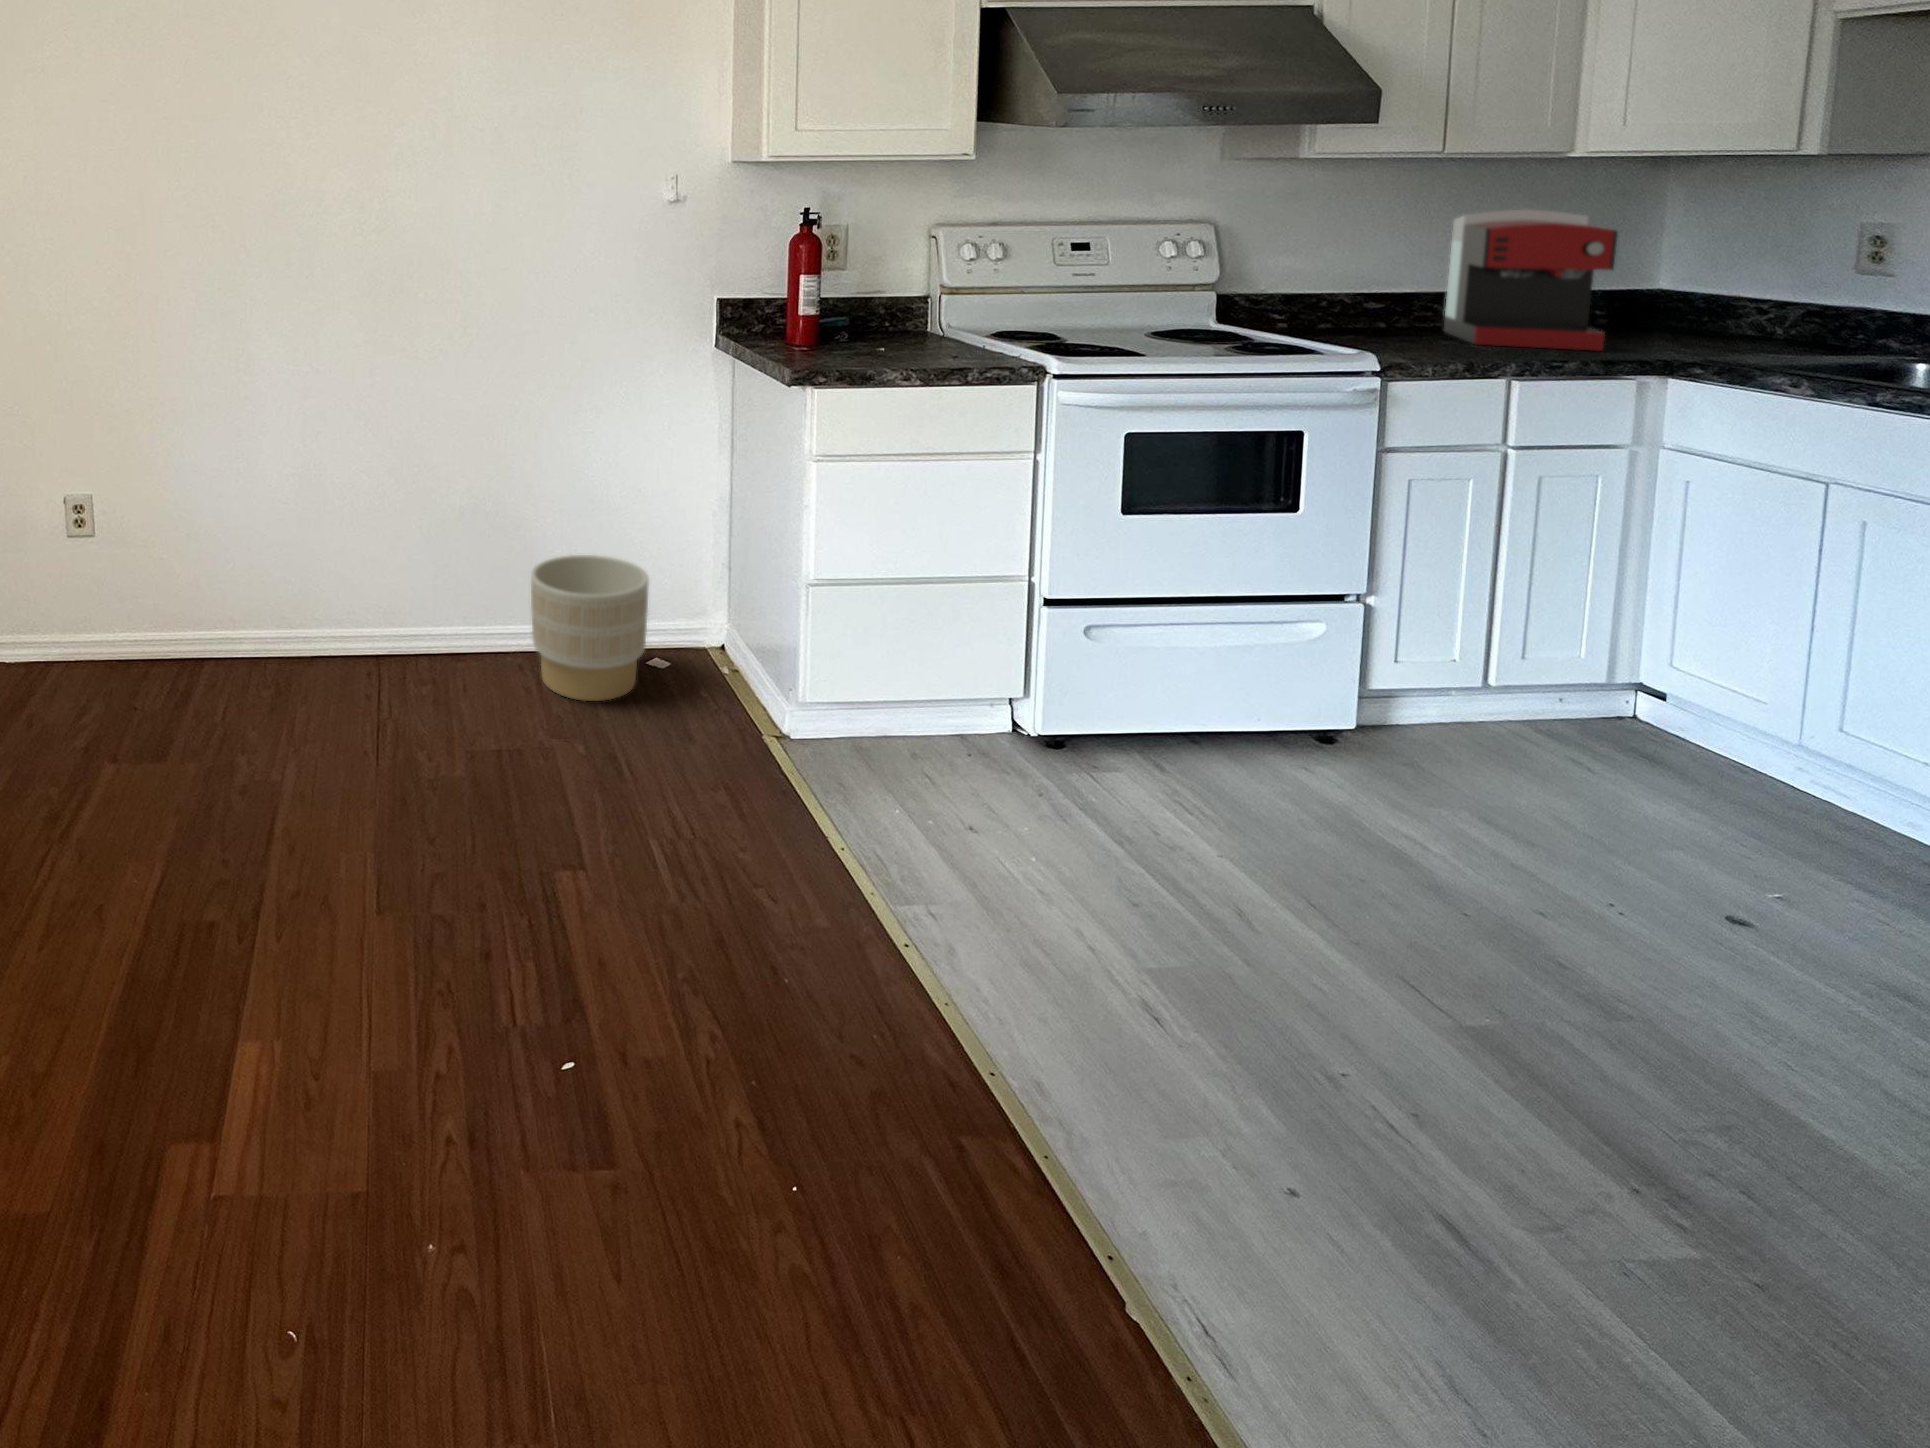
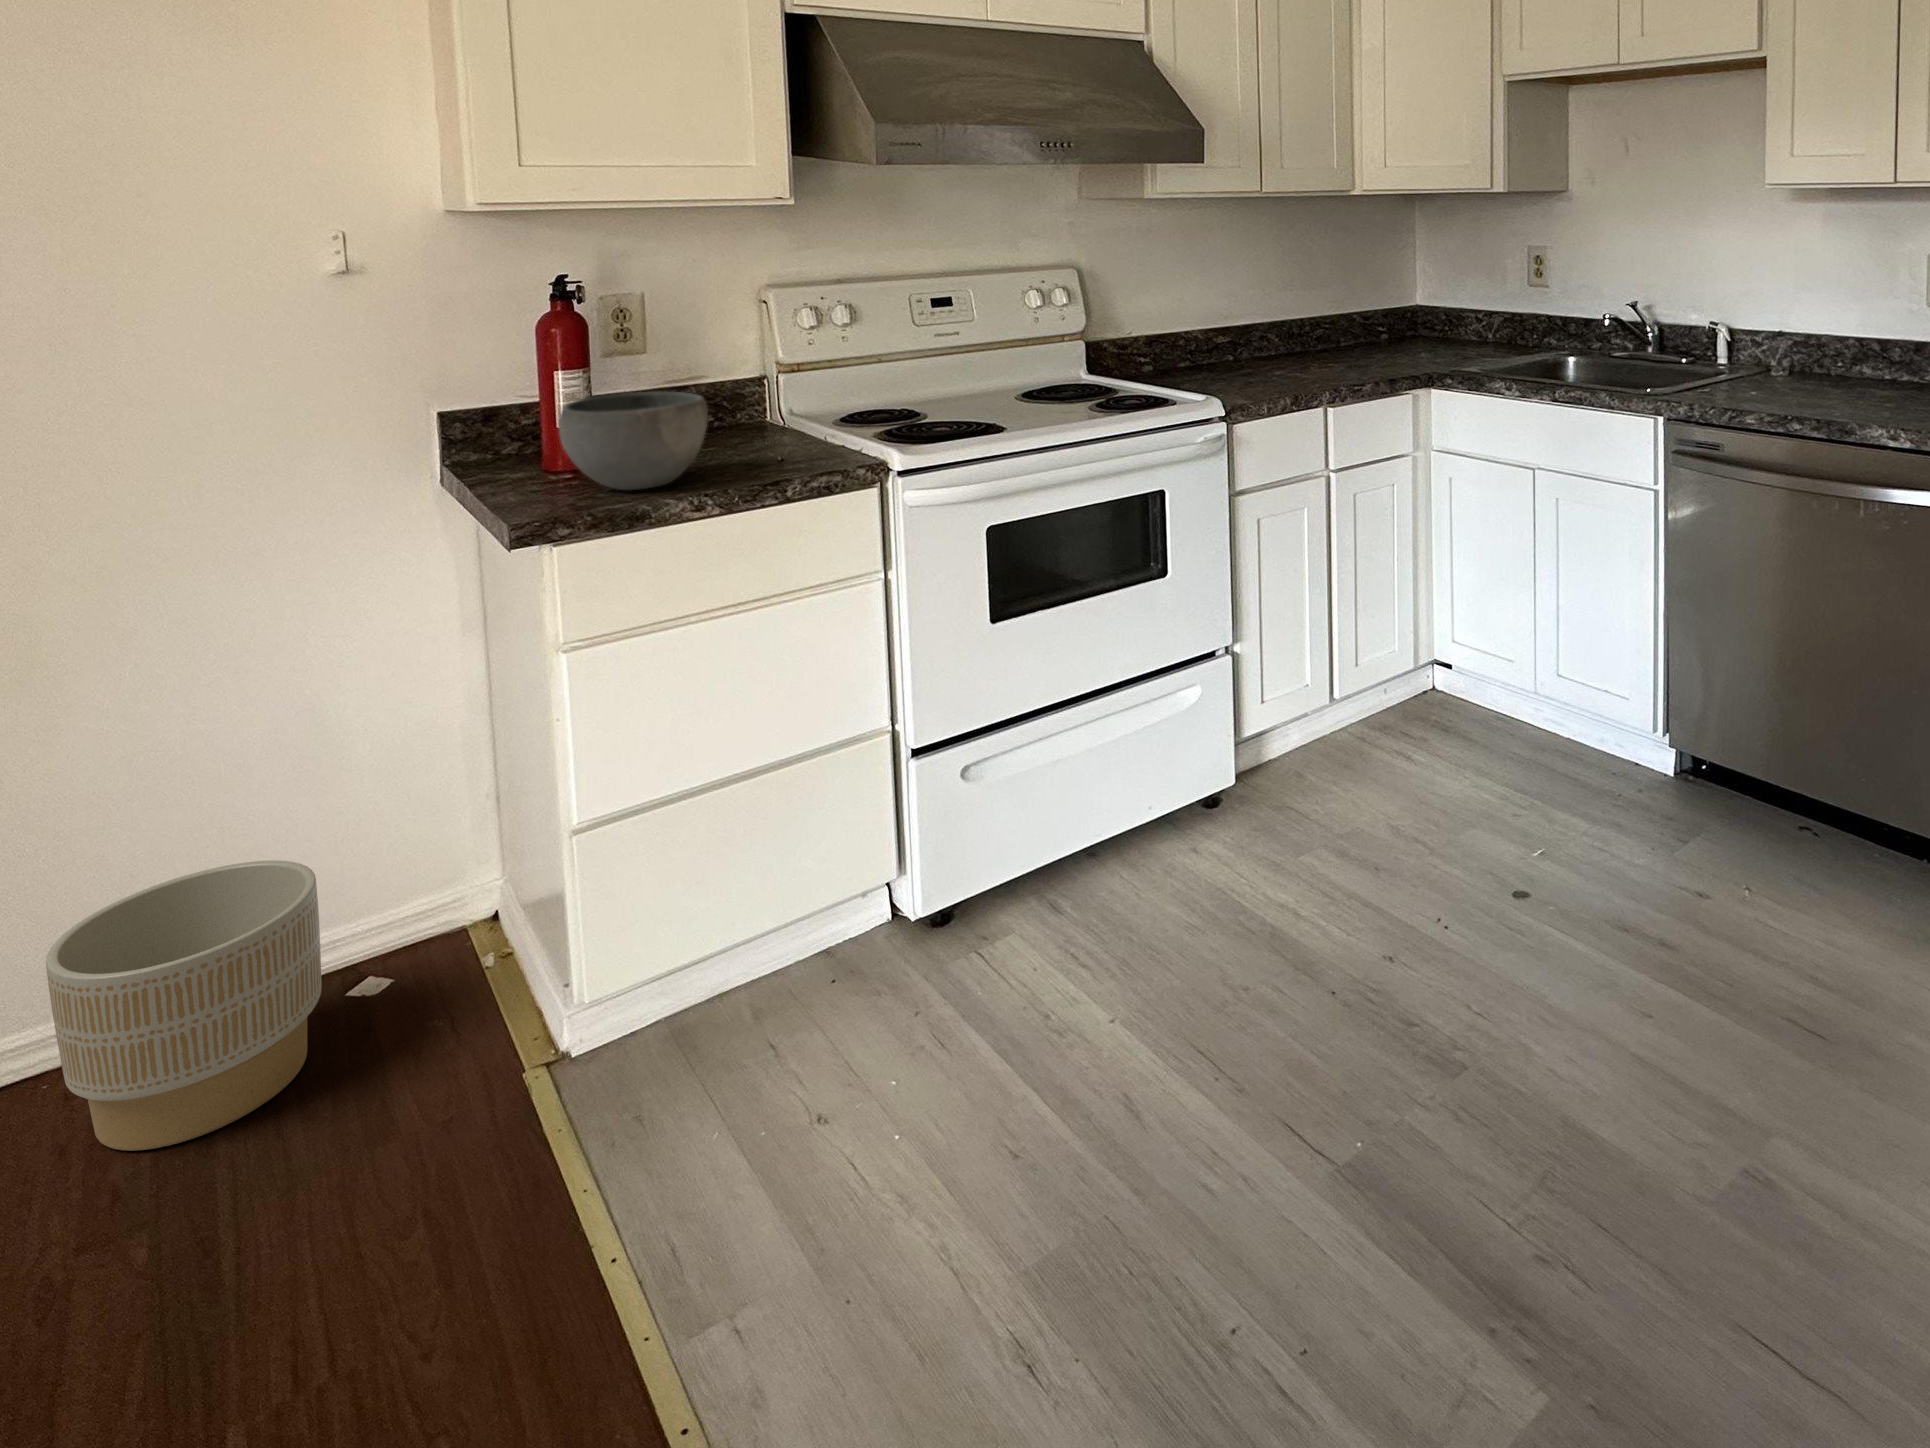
coffee maker: present [1443,210,1618,351] -> none [1282,241,1388,371]
bowl: none [815,293,914,360] -> present [559,392,708,490]

